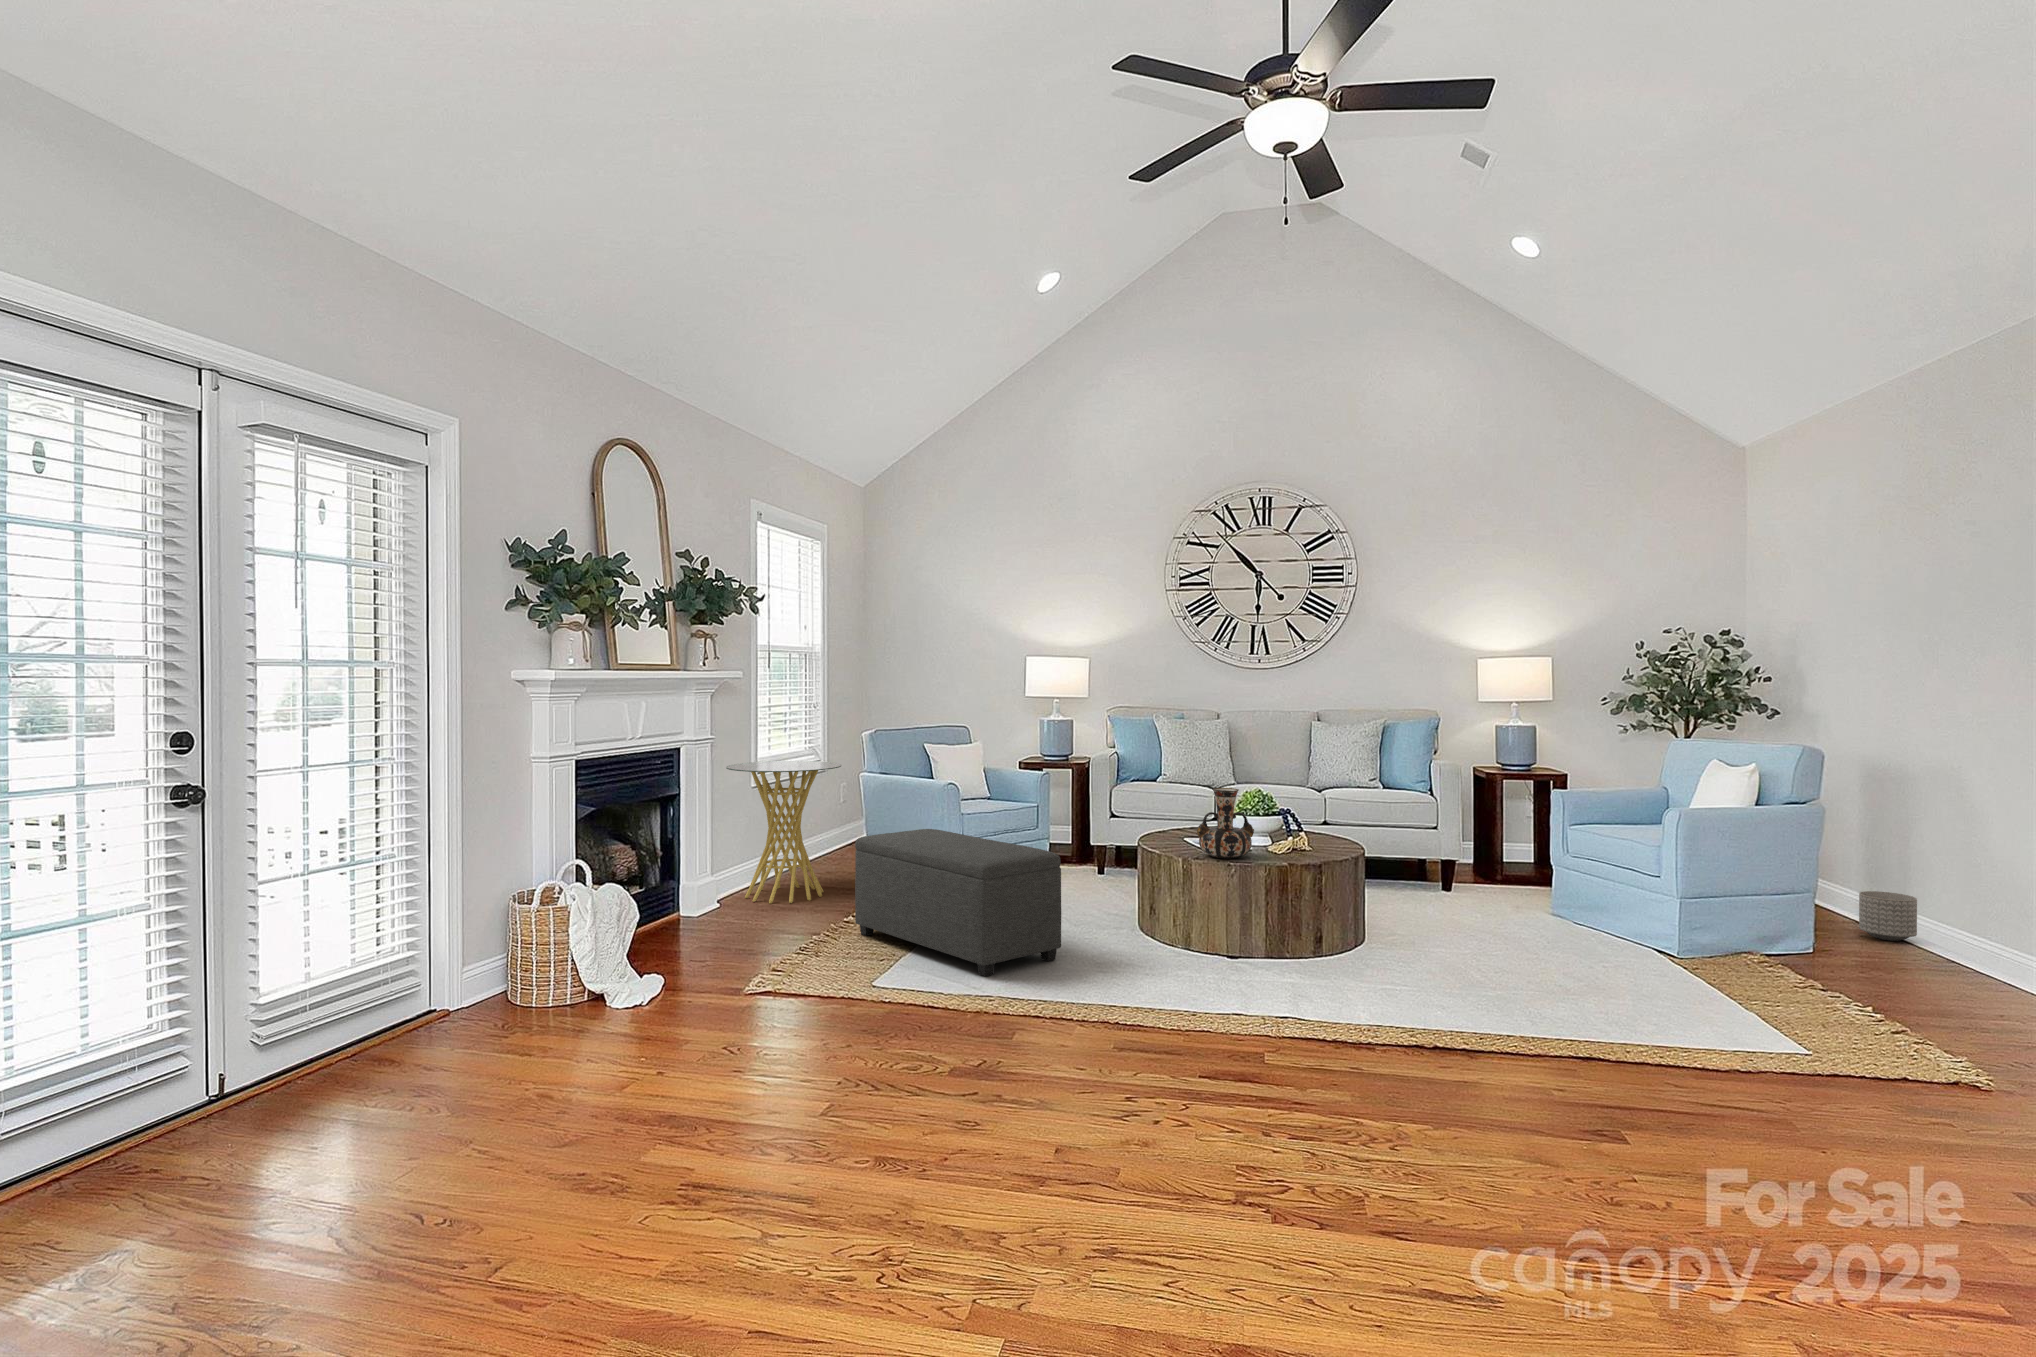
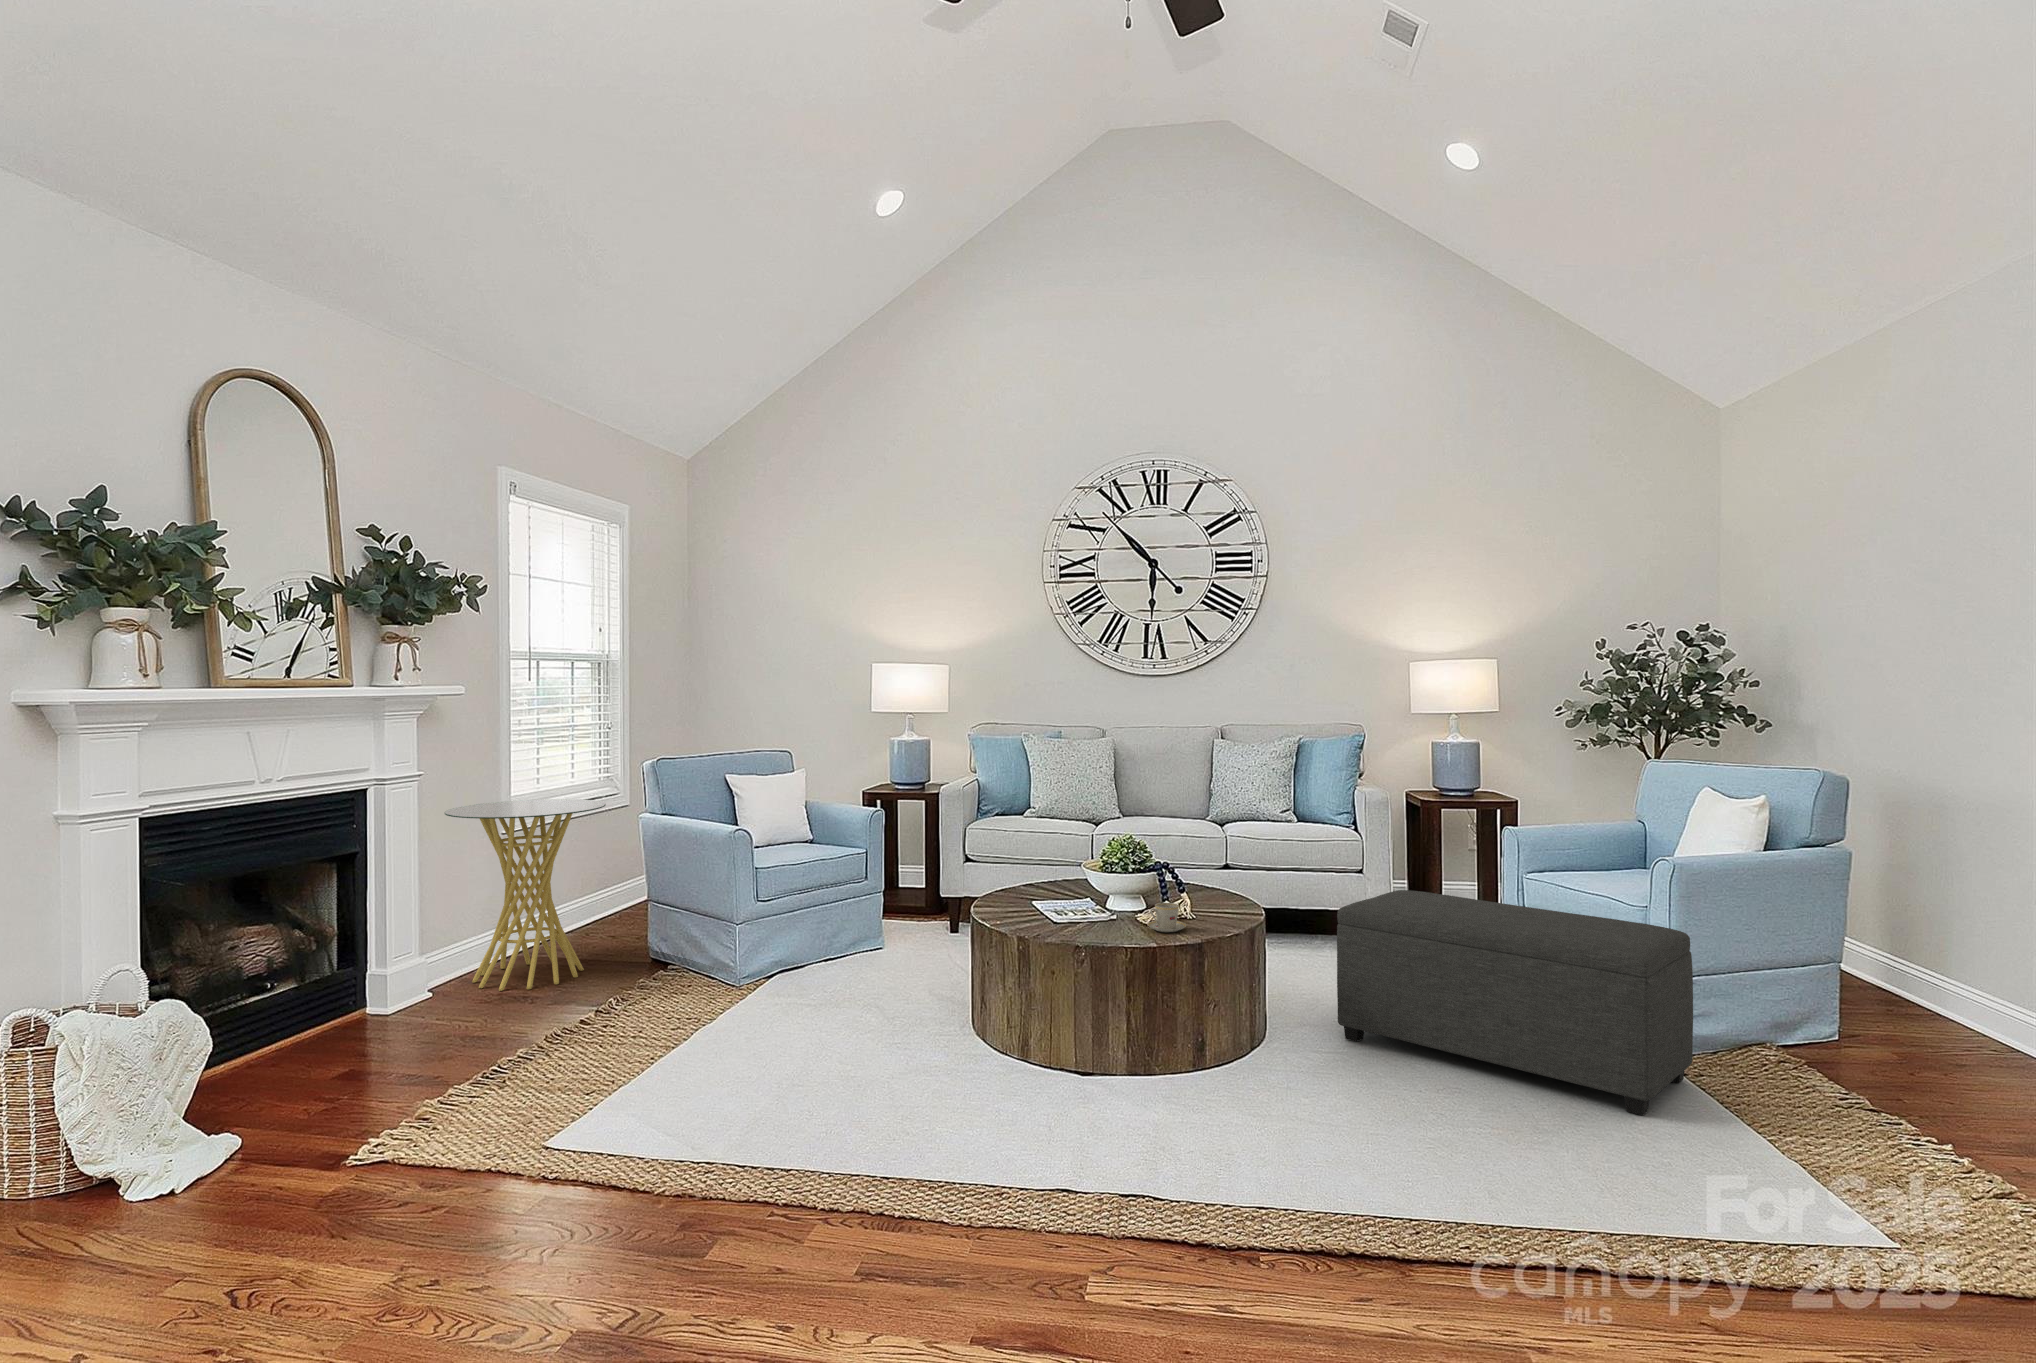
decorative vase: present [1197,788,1254,858] -> none [1040,836,1118,933]
ottoman: present [855,829,1061,976] -> present [1337,890,1693,1115]
teacup: none [1277,838,1307,859] -> present [1147,903,1187,932]
planter: present [1859,891,1917,941] -> none [1887,953,1962,1018]

